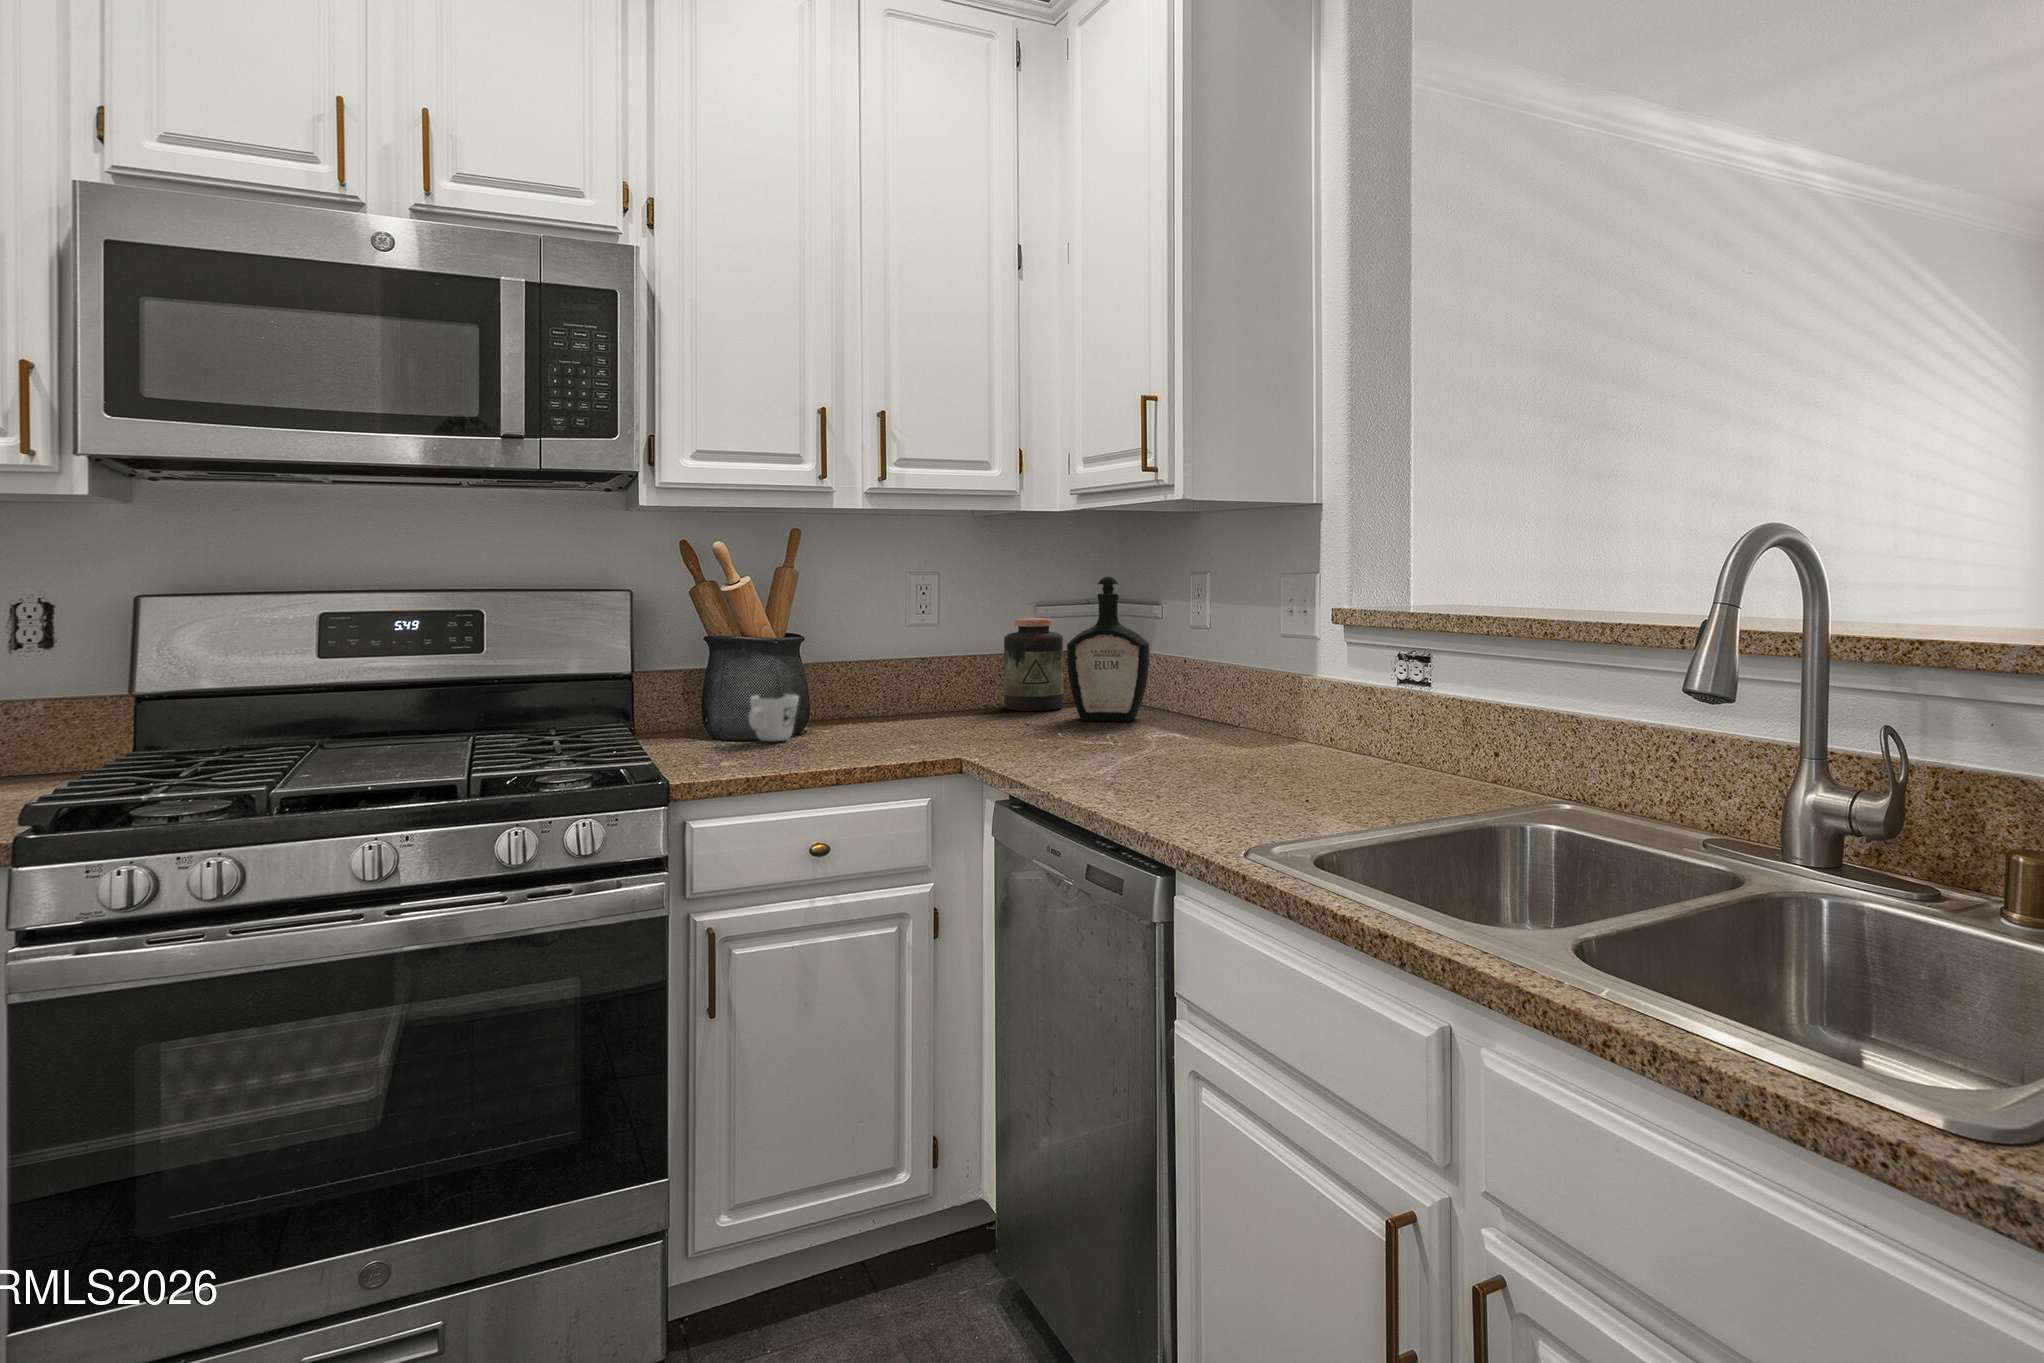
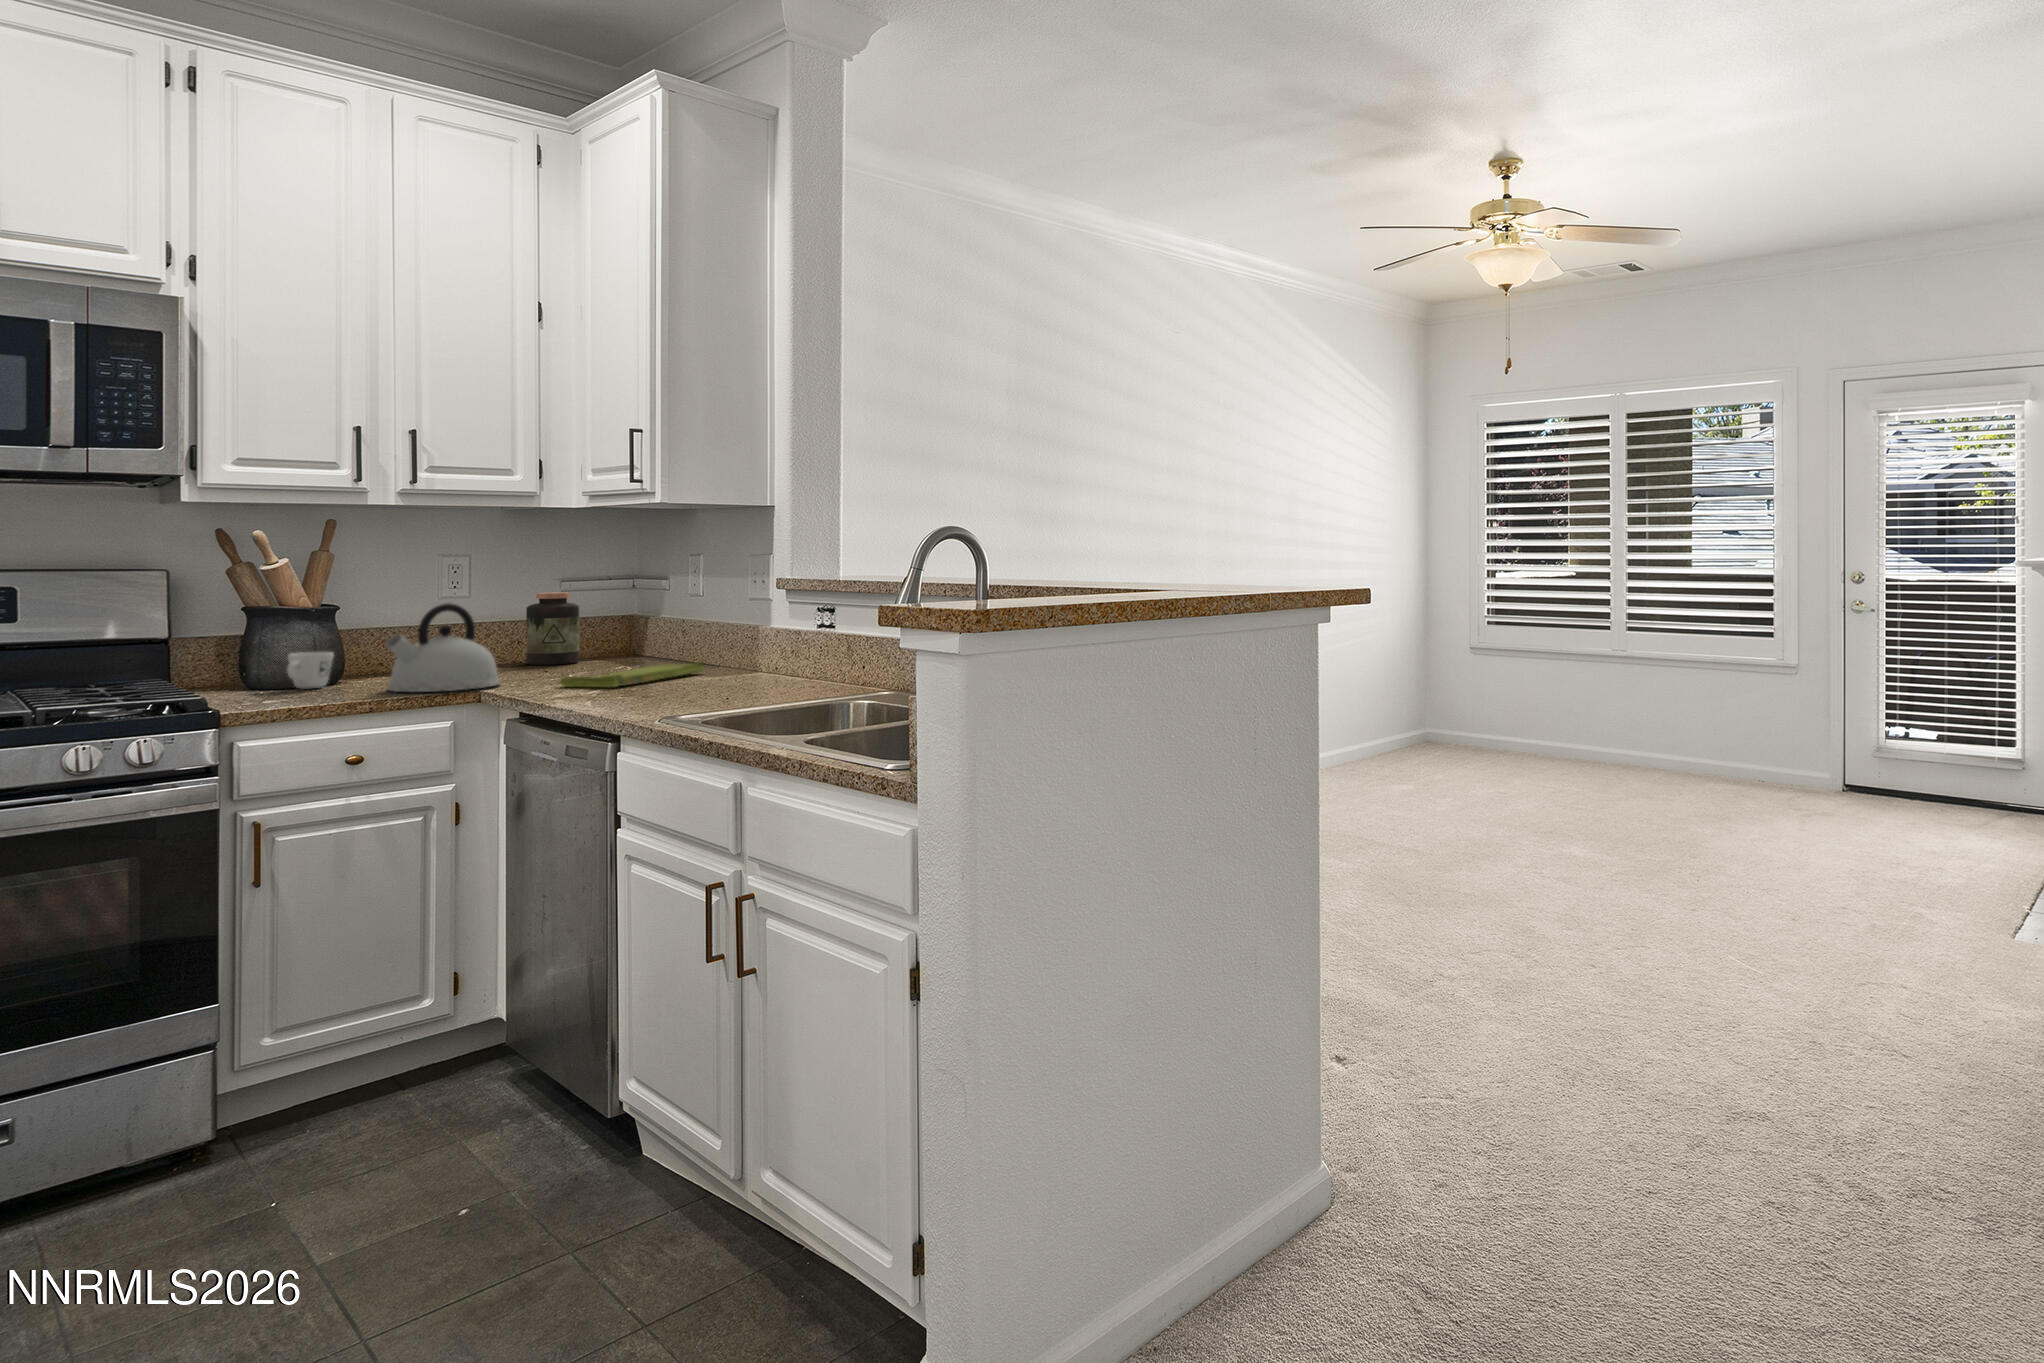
bottle: present [1067,577,1149,721] -> none [579,559,649,669]
kettle: none [855,637,986,756] -> present [386,603,500,692]
dish towel: none [1058,720,1229,760] -> present [560,662,704,687]

